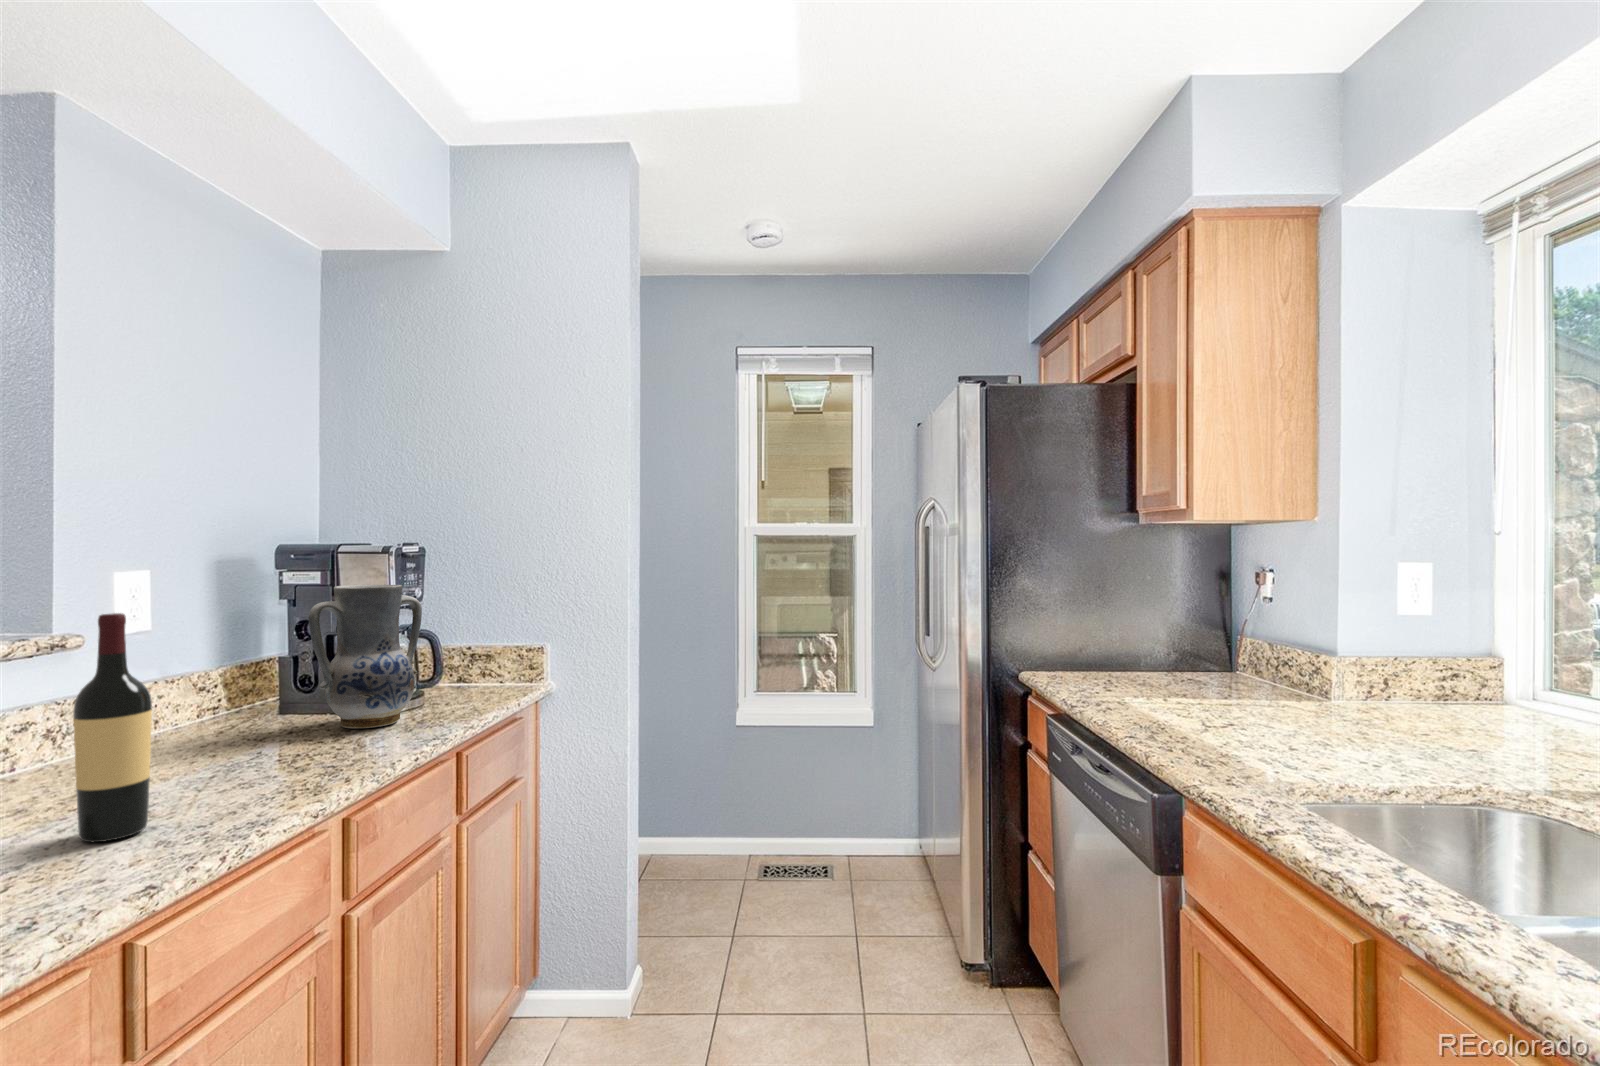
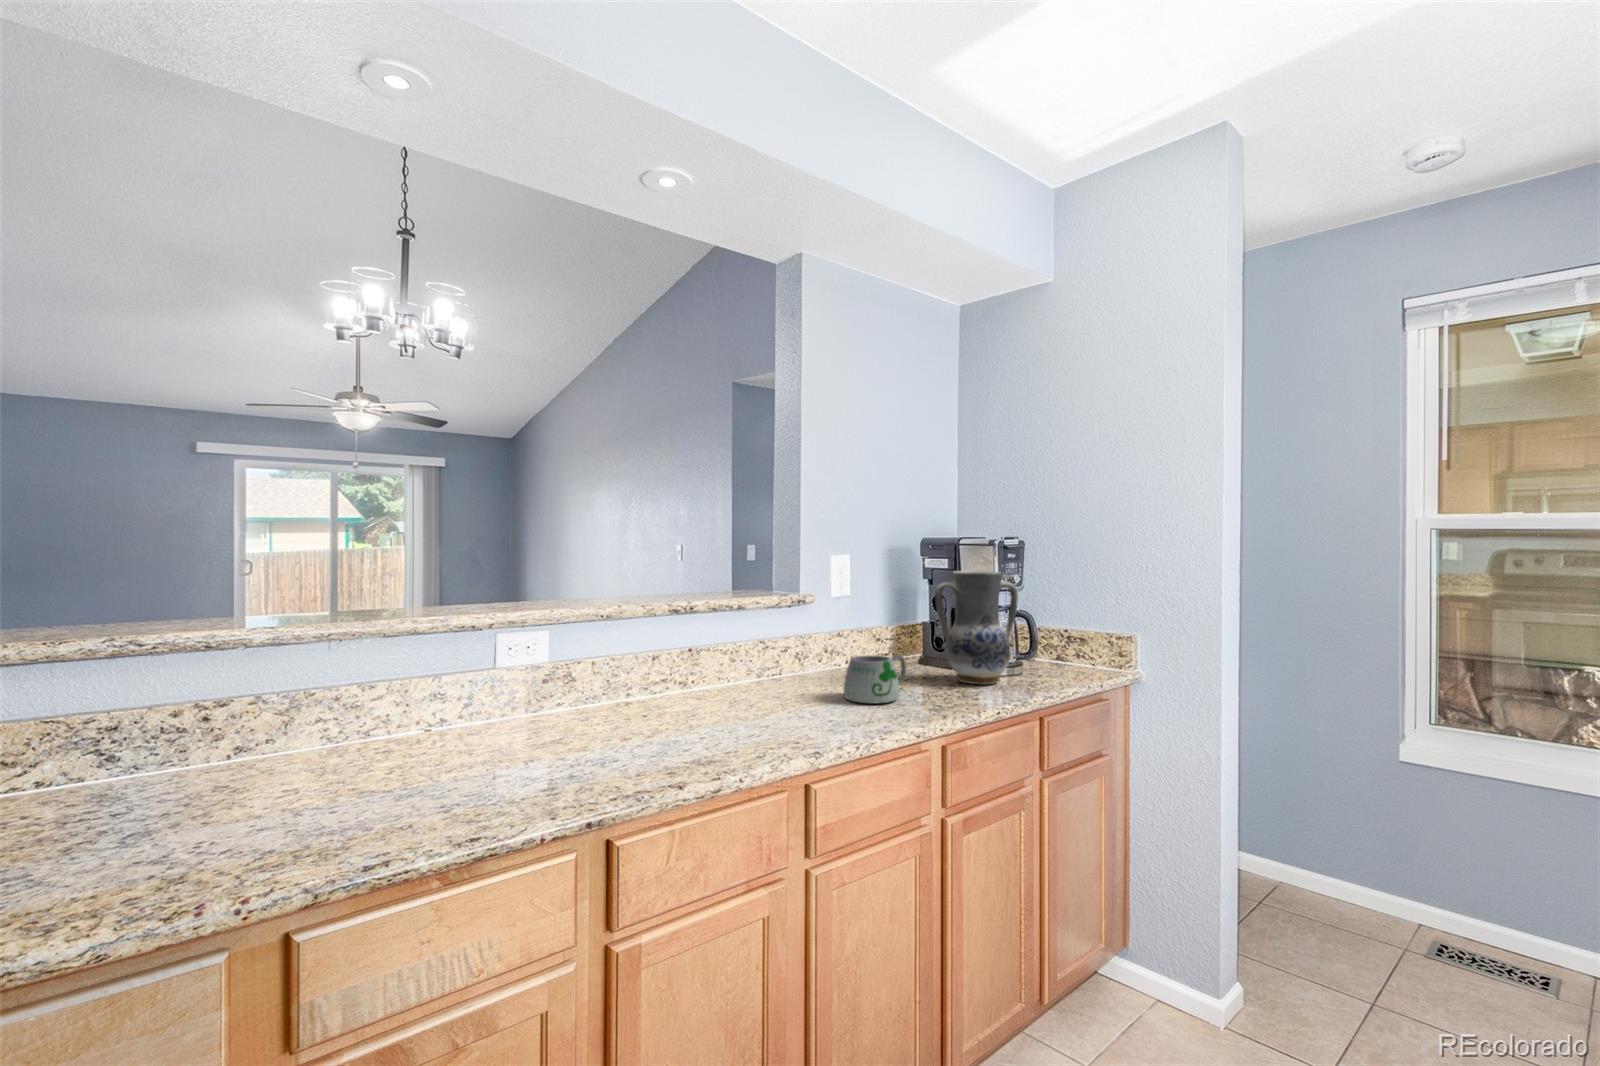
wine bottle: present [73,613,152,842] -> none [792,580,828,722]
mug: none [165,707,298,788] -> present [844,655,906,703]

